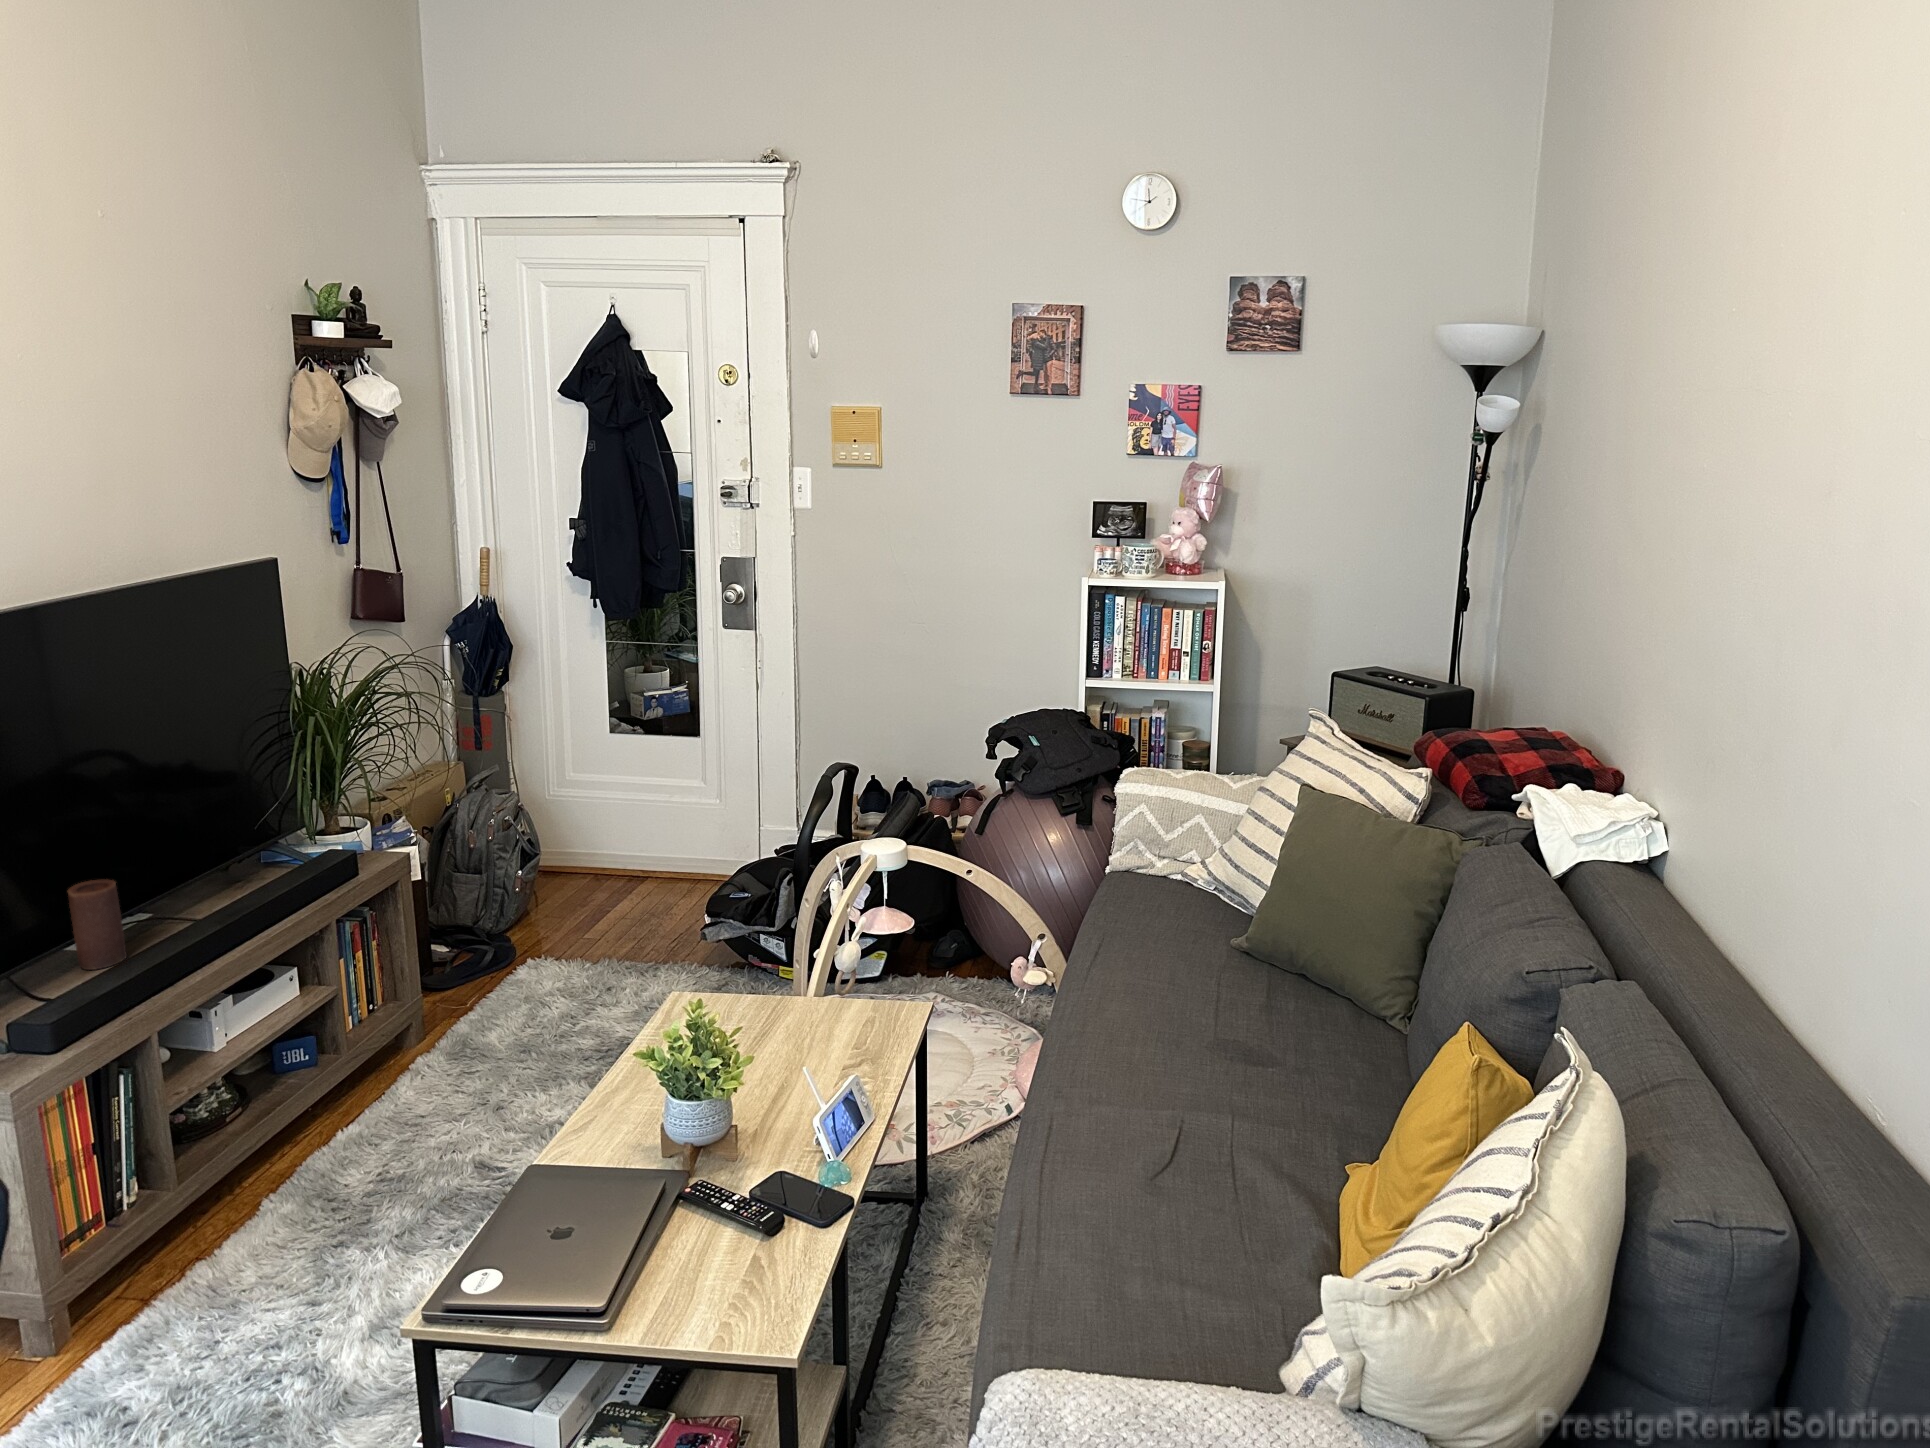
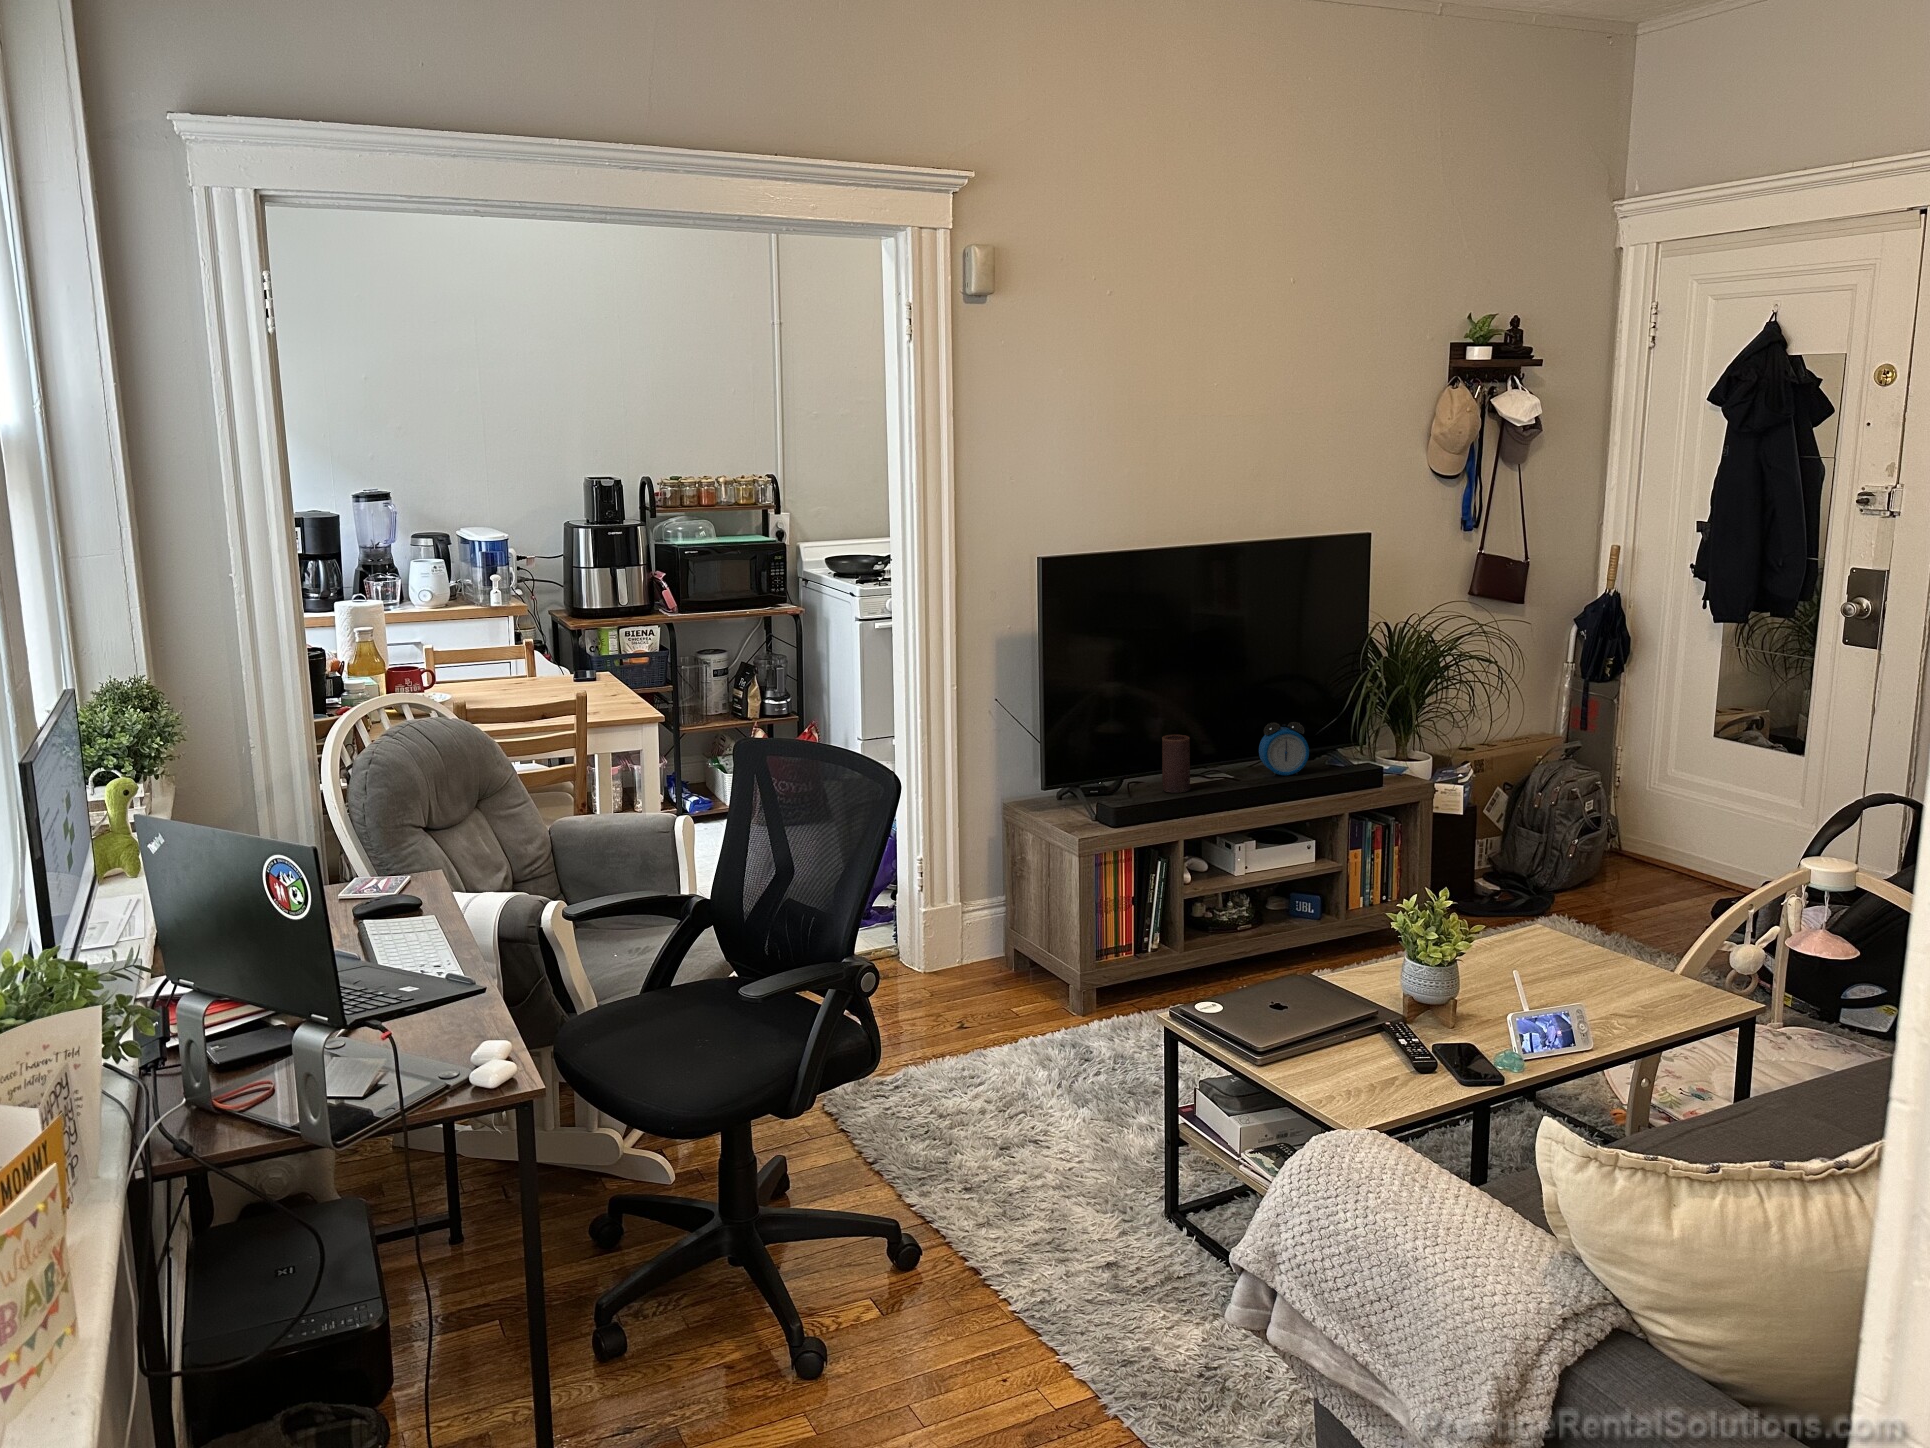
alarm clock: none [195,818,271,898] -> present [1259,722,1309,776]

